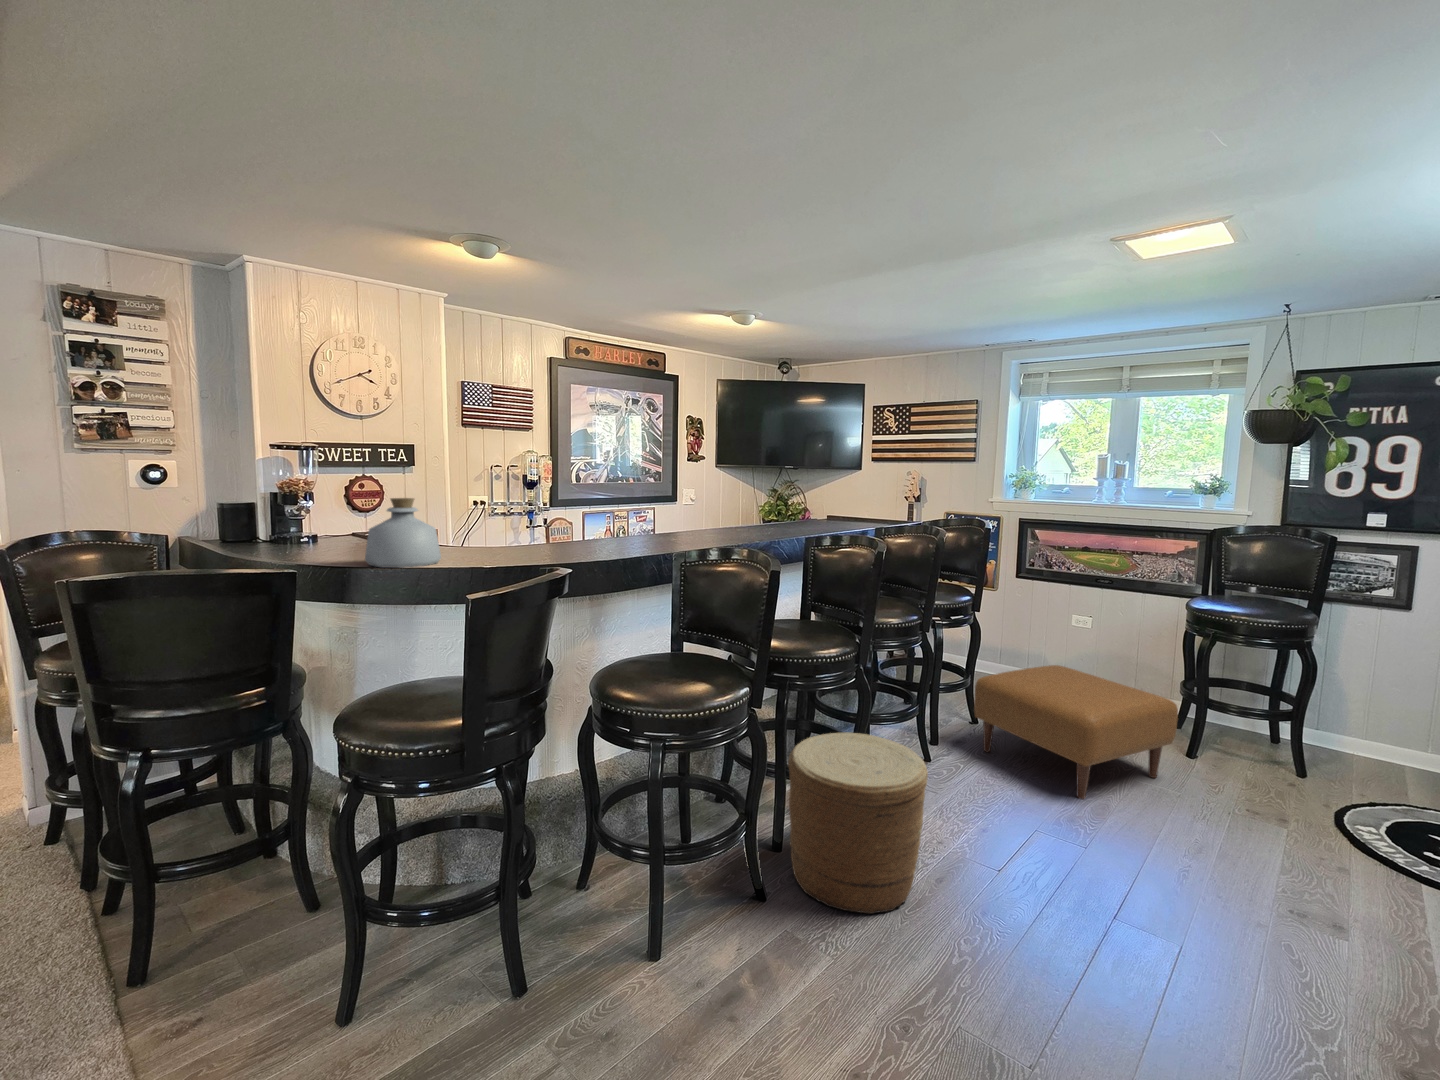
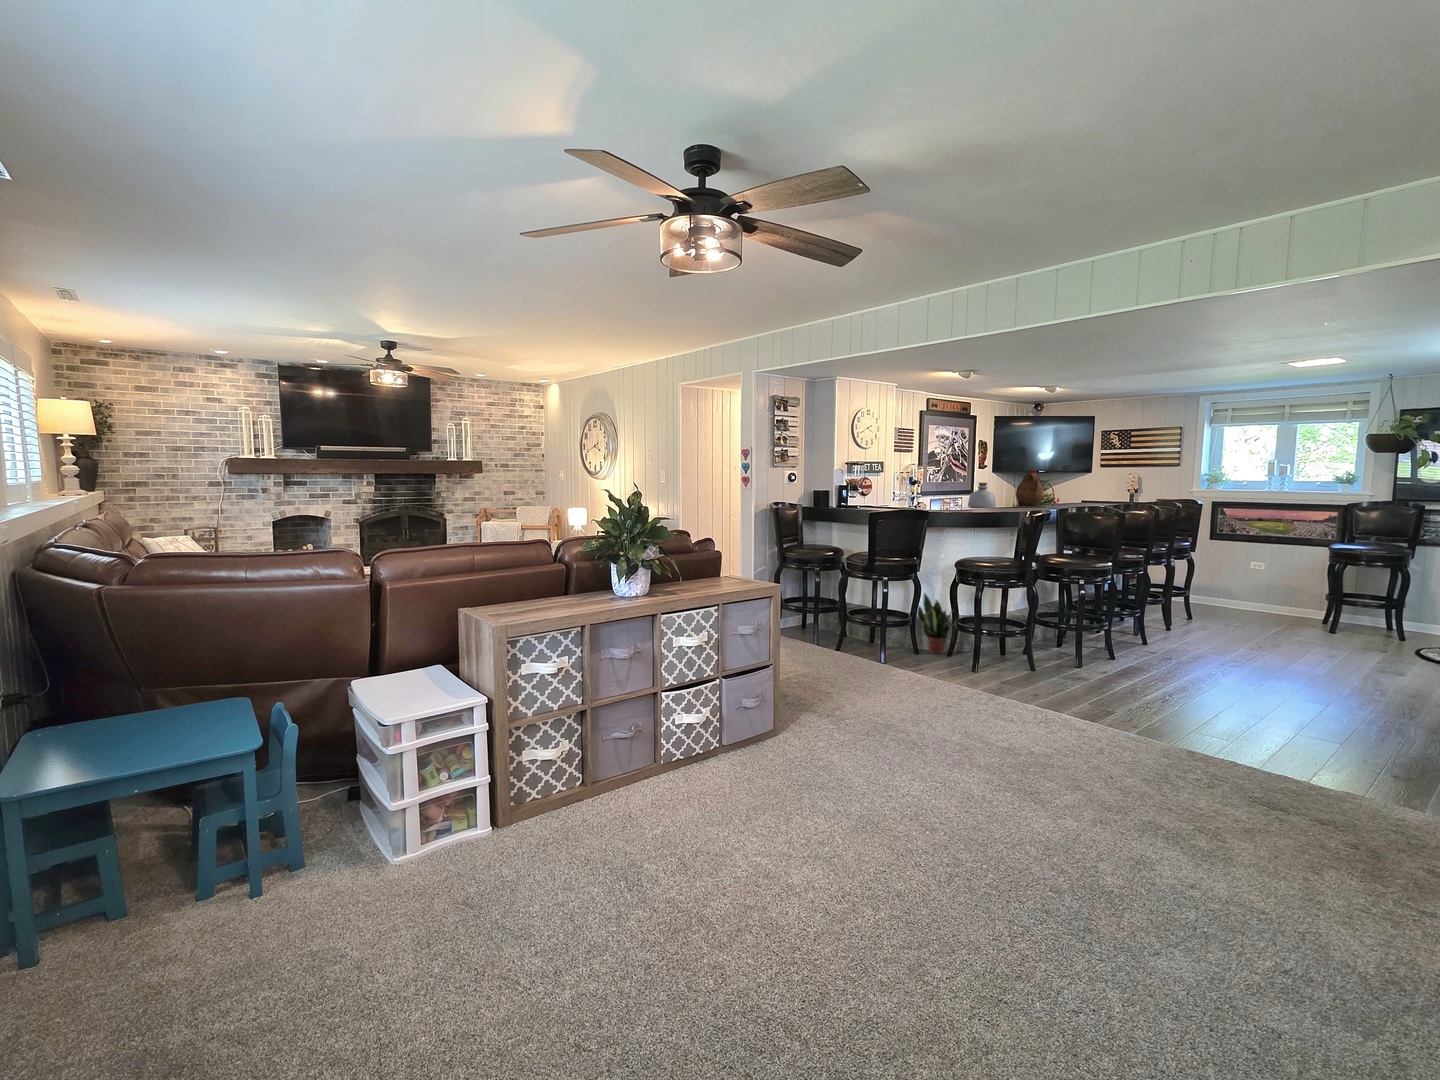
ceramic pitcher: none [496,467,586,563] -> present [1013,470,1044,507]
ottoman: present [974,665,1178,799] -> none [1196,582,1321,639]
woven basket: present [788,733,928,914] -> none [1125,590,1195,655]
potted plant: none [167,802,328,974] -> present [917,593,959,654]

